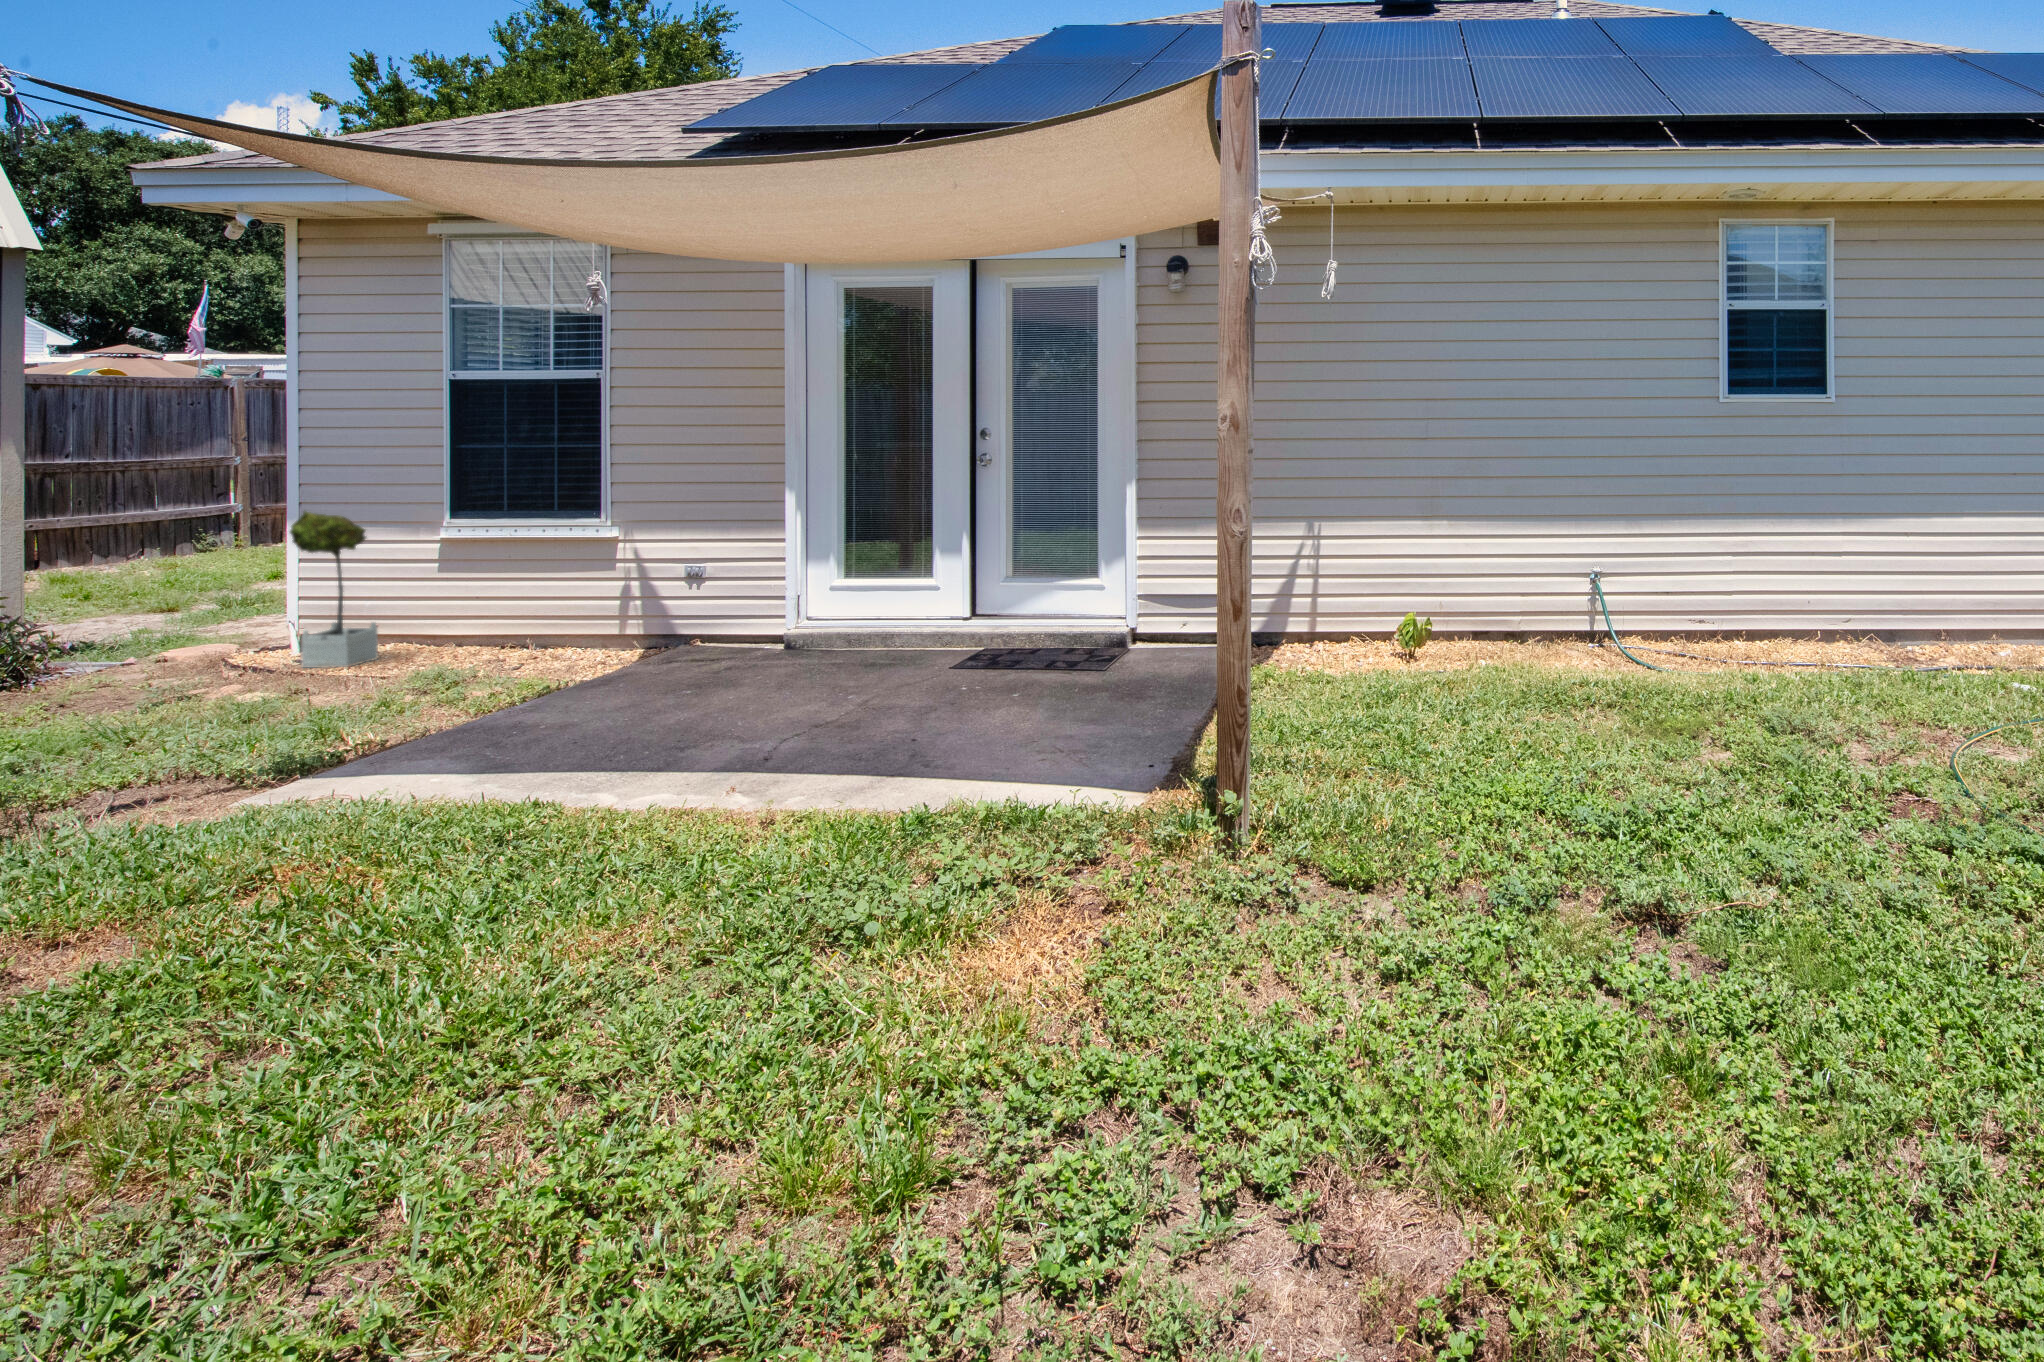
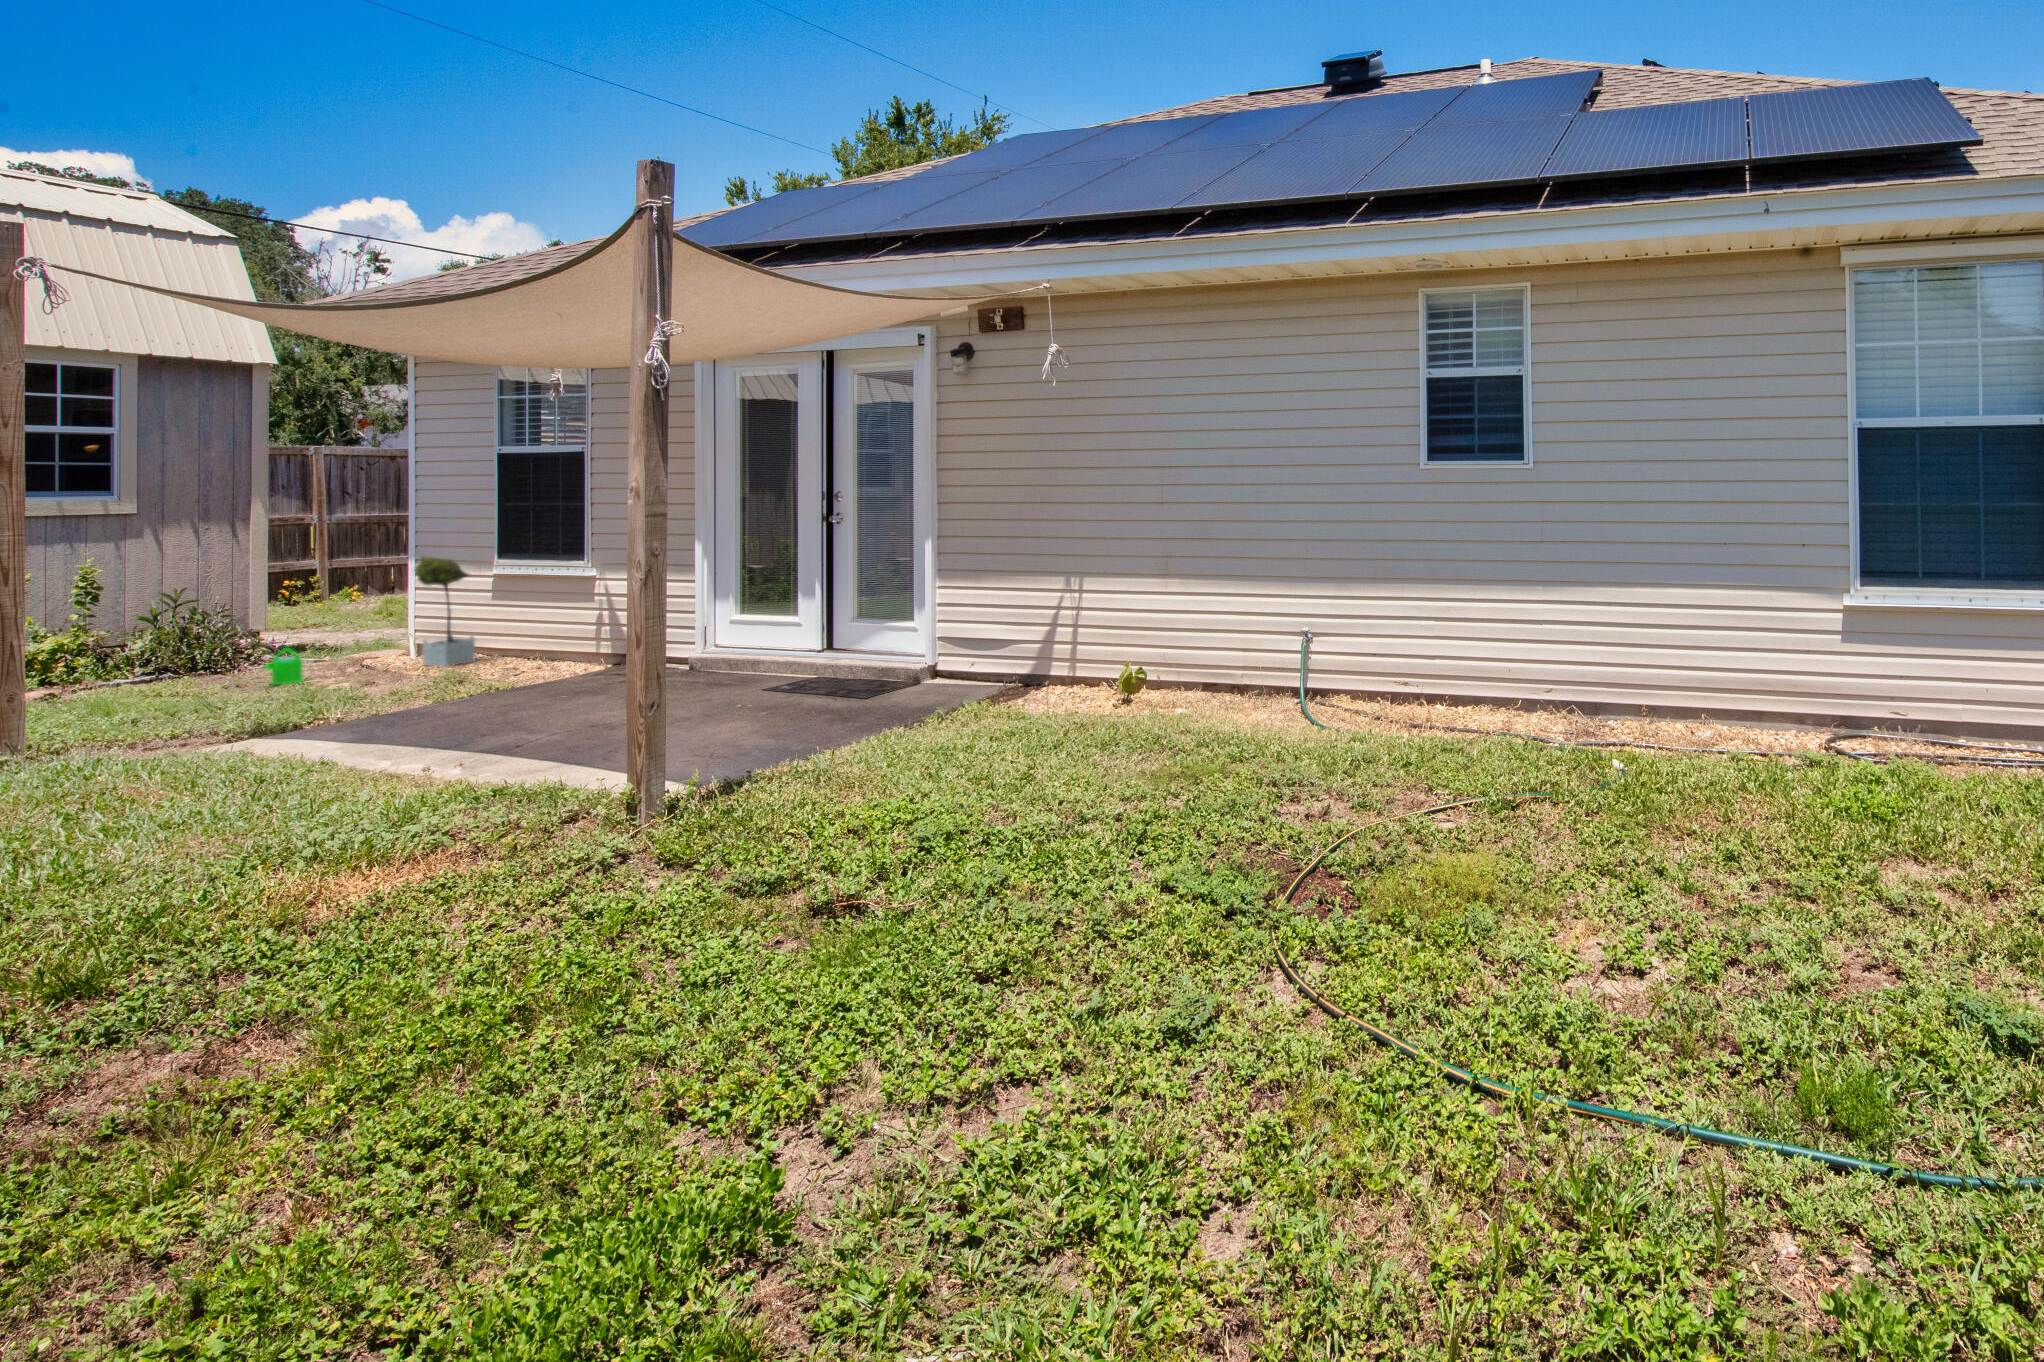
watering can: none [85,648,143,704] -> present [265,648,303,685]

